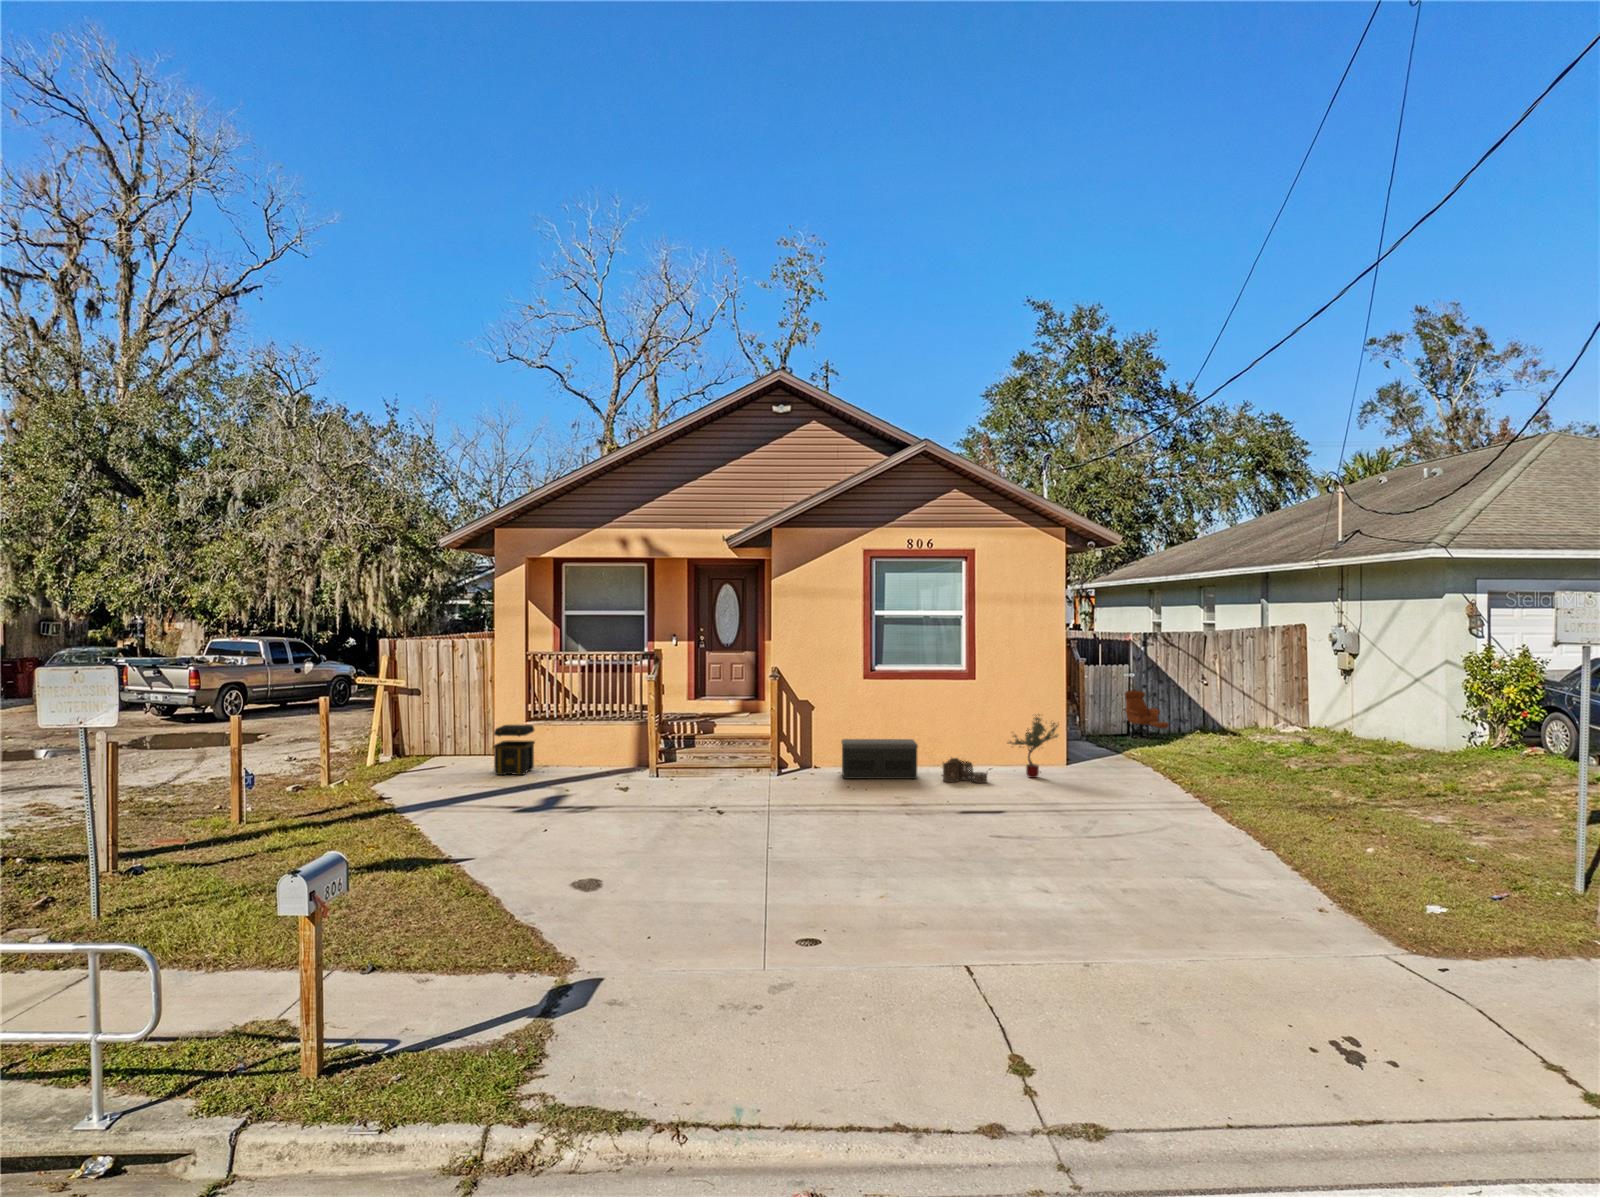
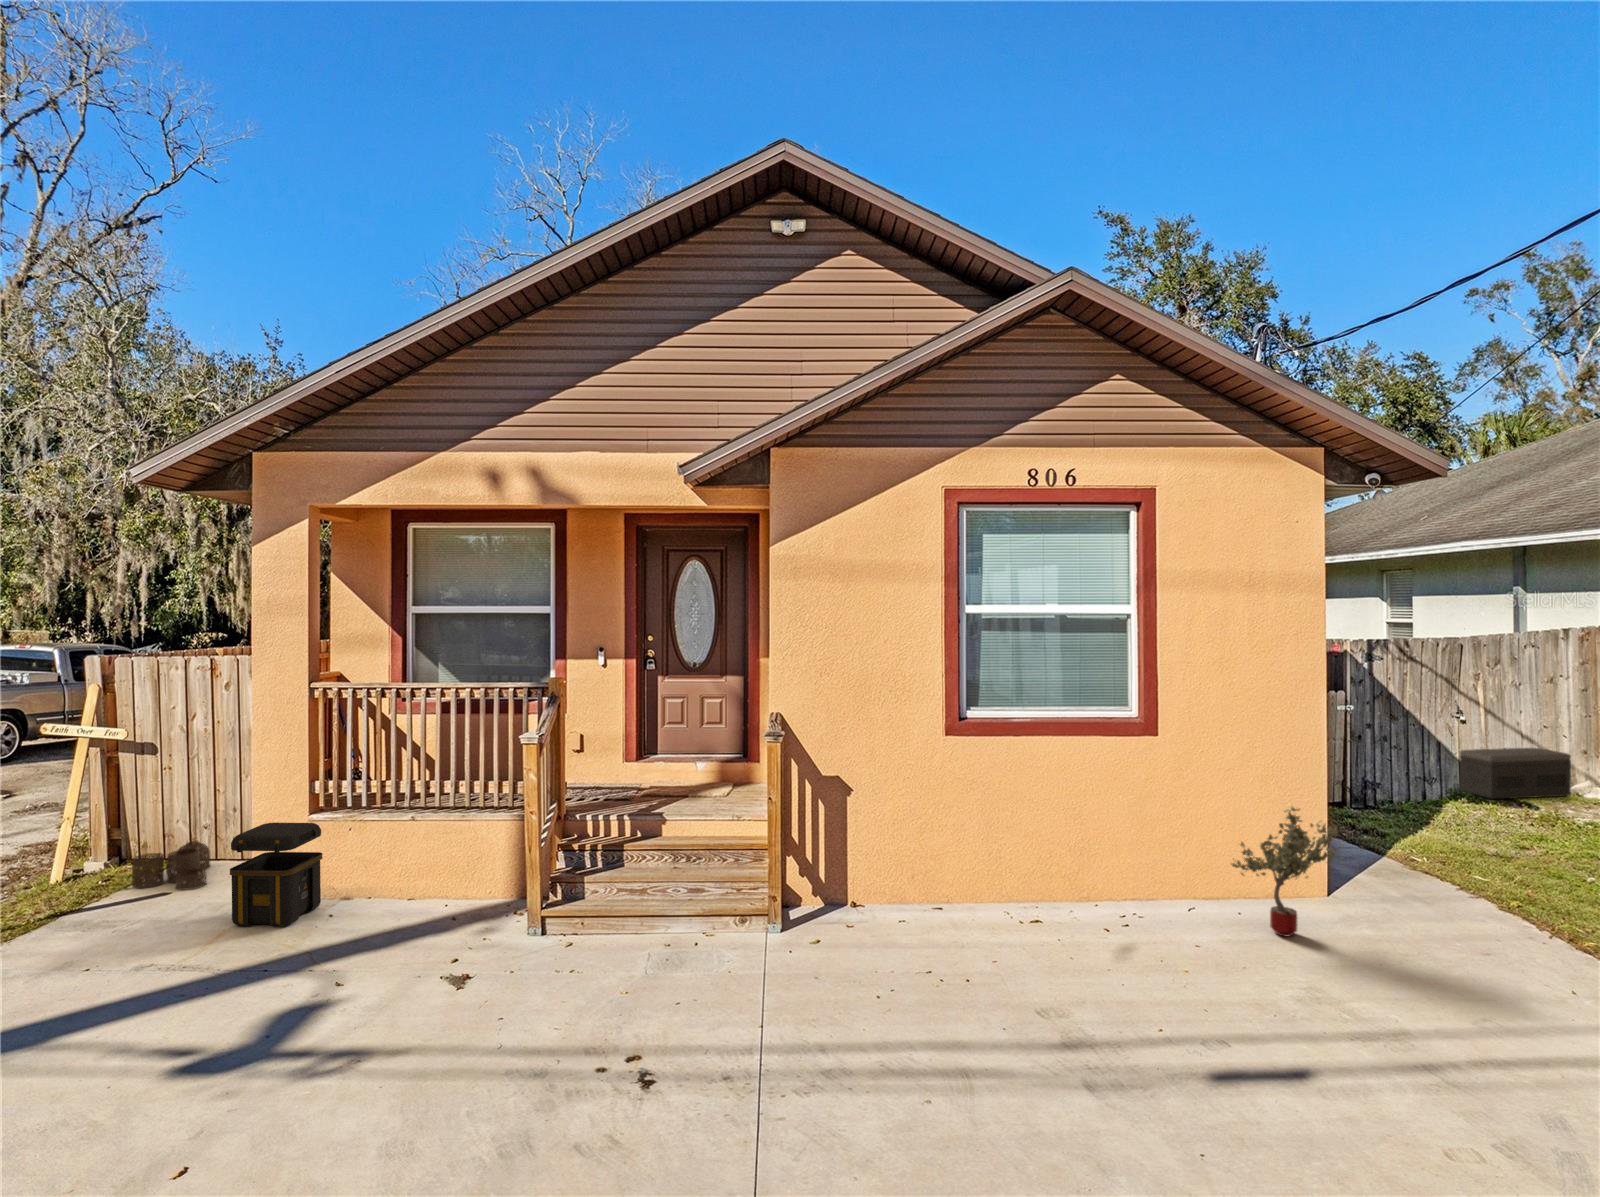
lounge chair: present [1125,690,1169,738] -> none [1343,733,1435,821]
storage bench: present [842,739,918,779] -> present [1459,748,1571,799]
woven basket: present [943,758,987,783] -> present [132,841,210,890]

